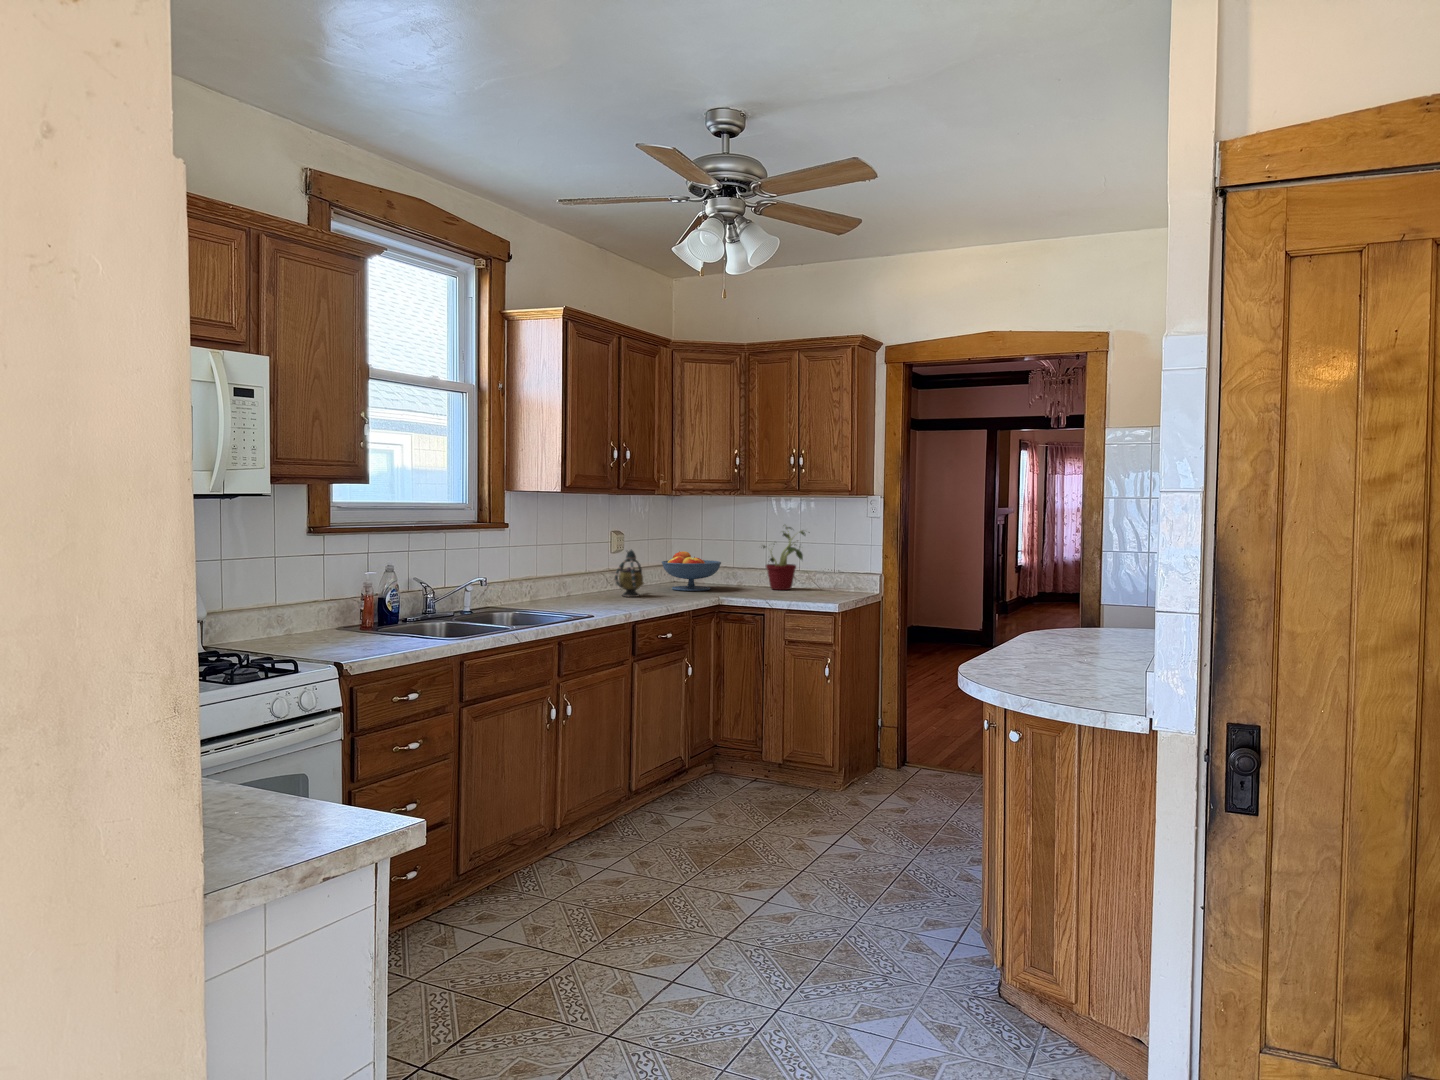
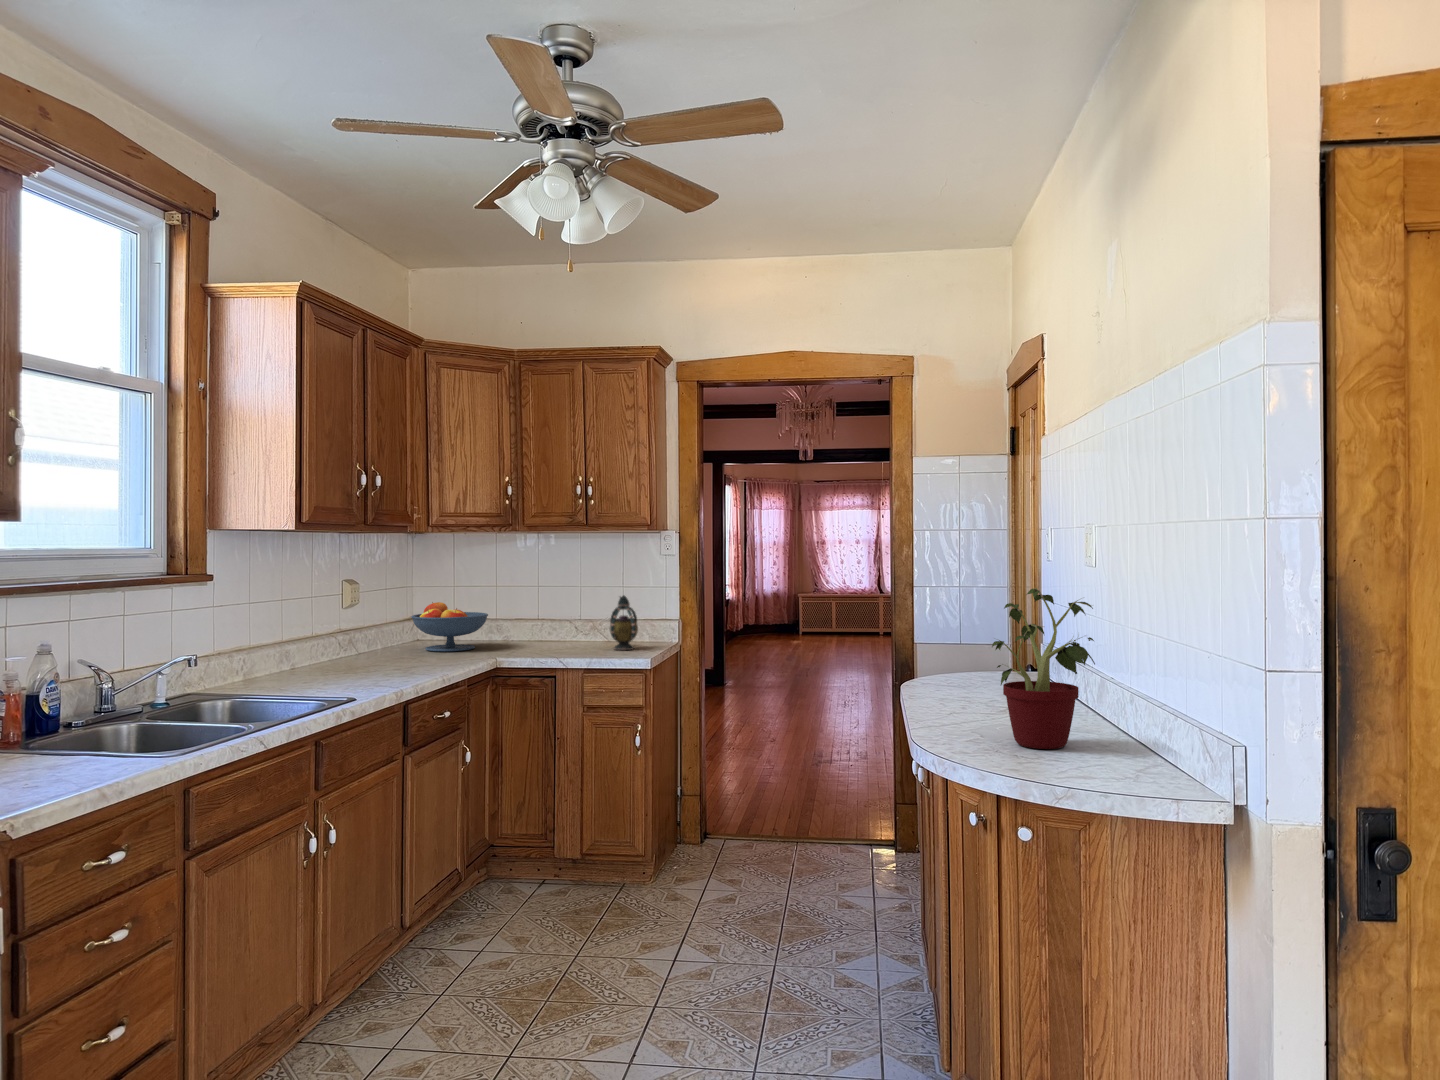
potted plant: present [763,527,805,590] -> present [992,588,1095,749]
teapot: present [615,550,644,597] -> present [610,595,638,650]

